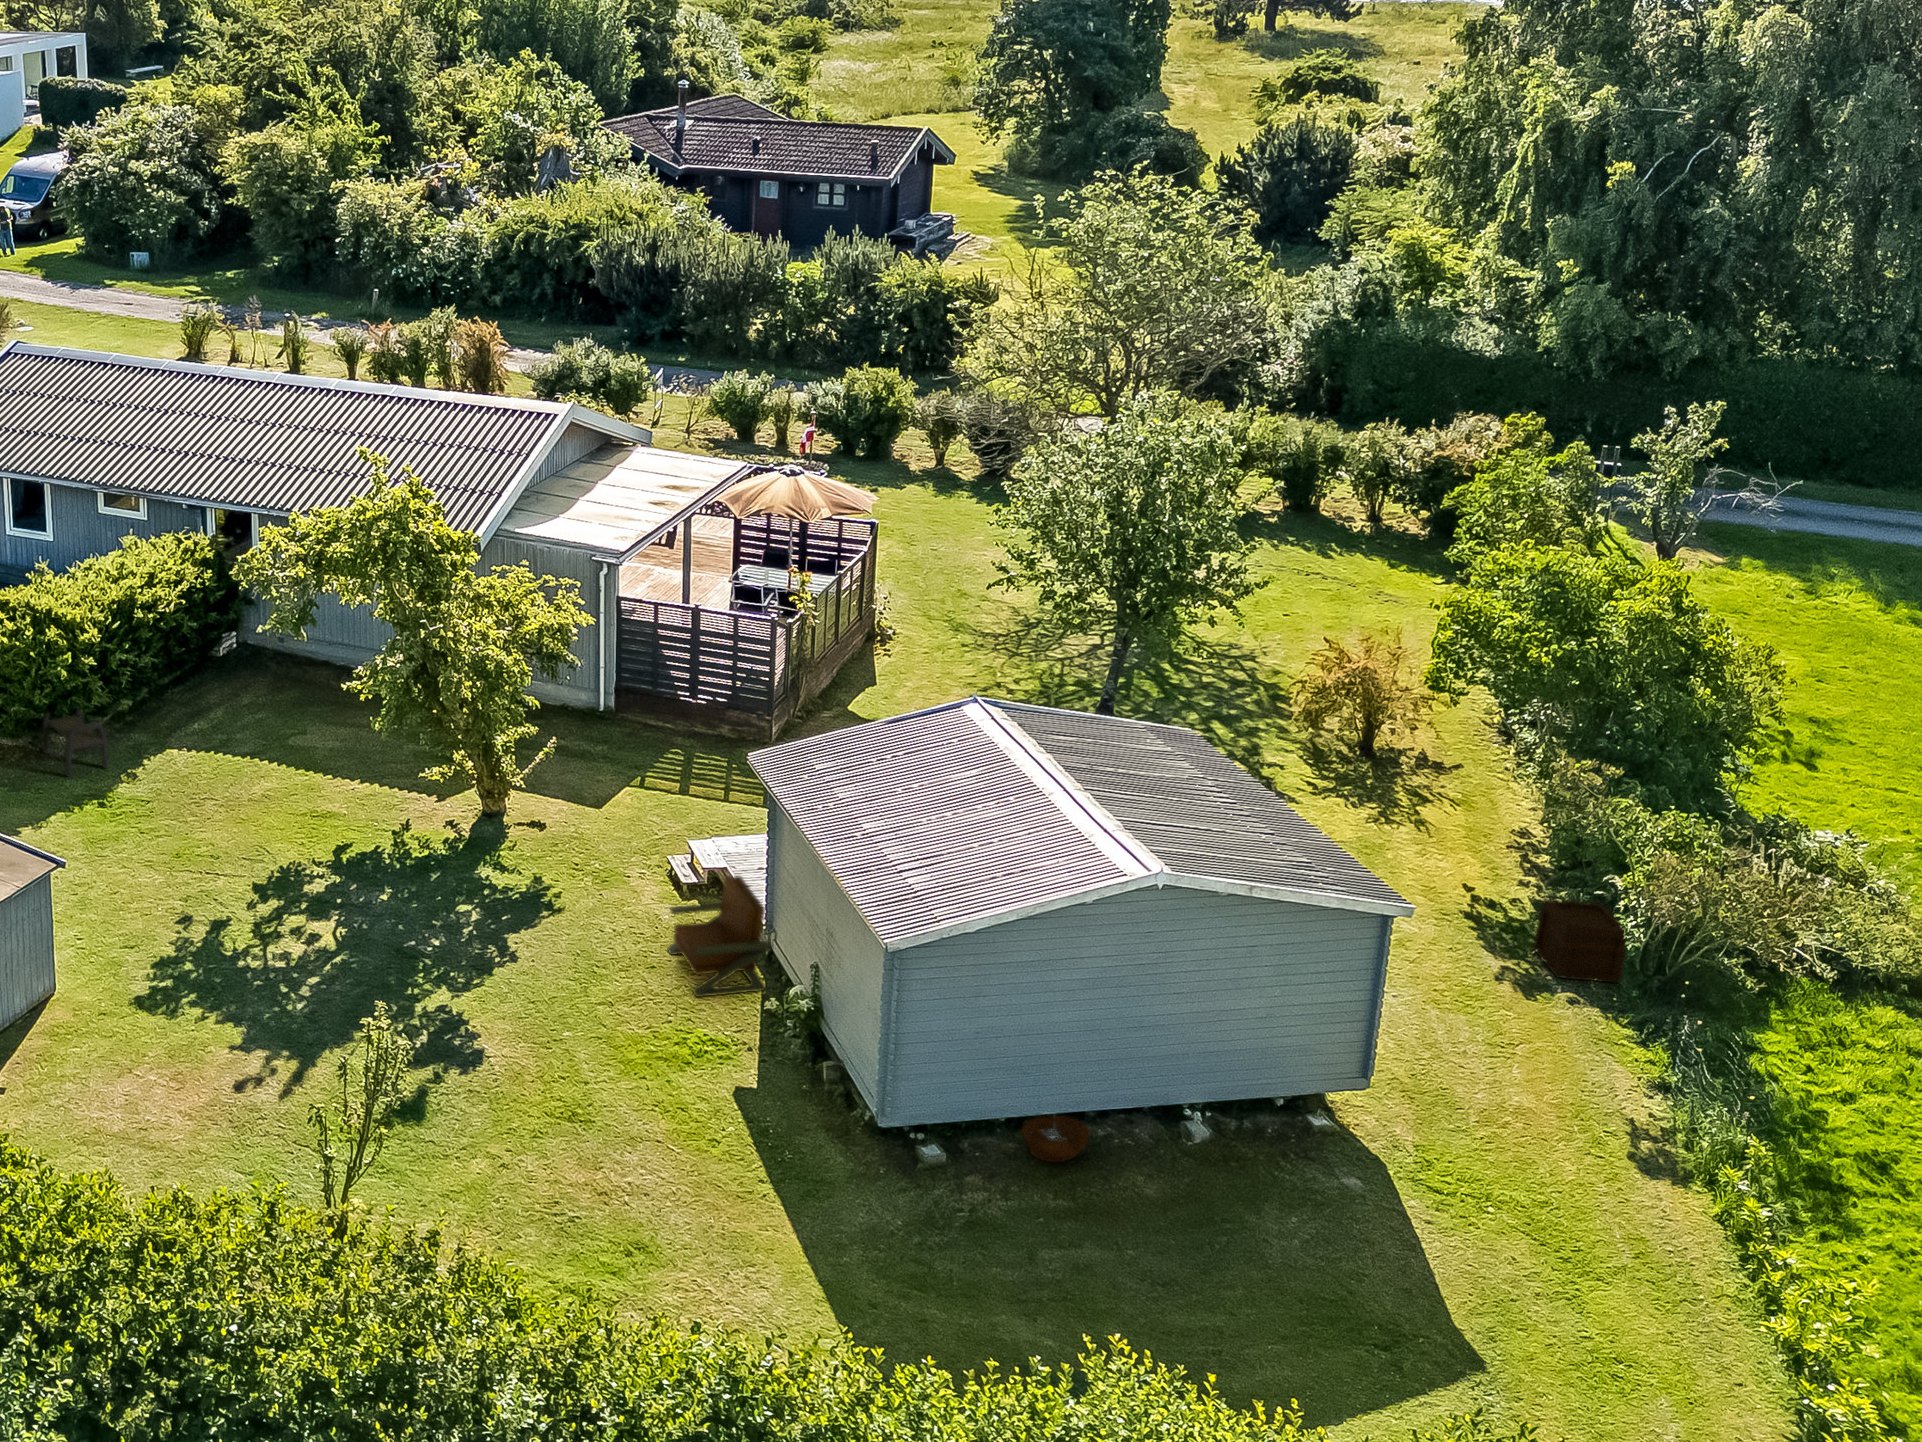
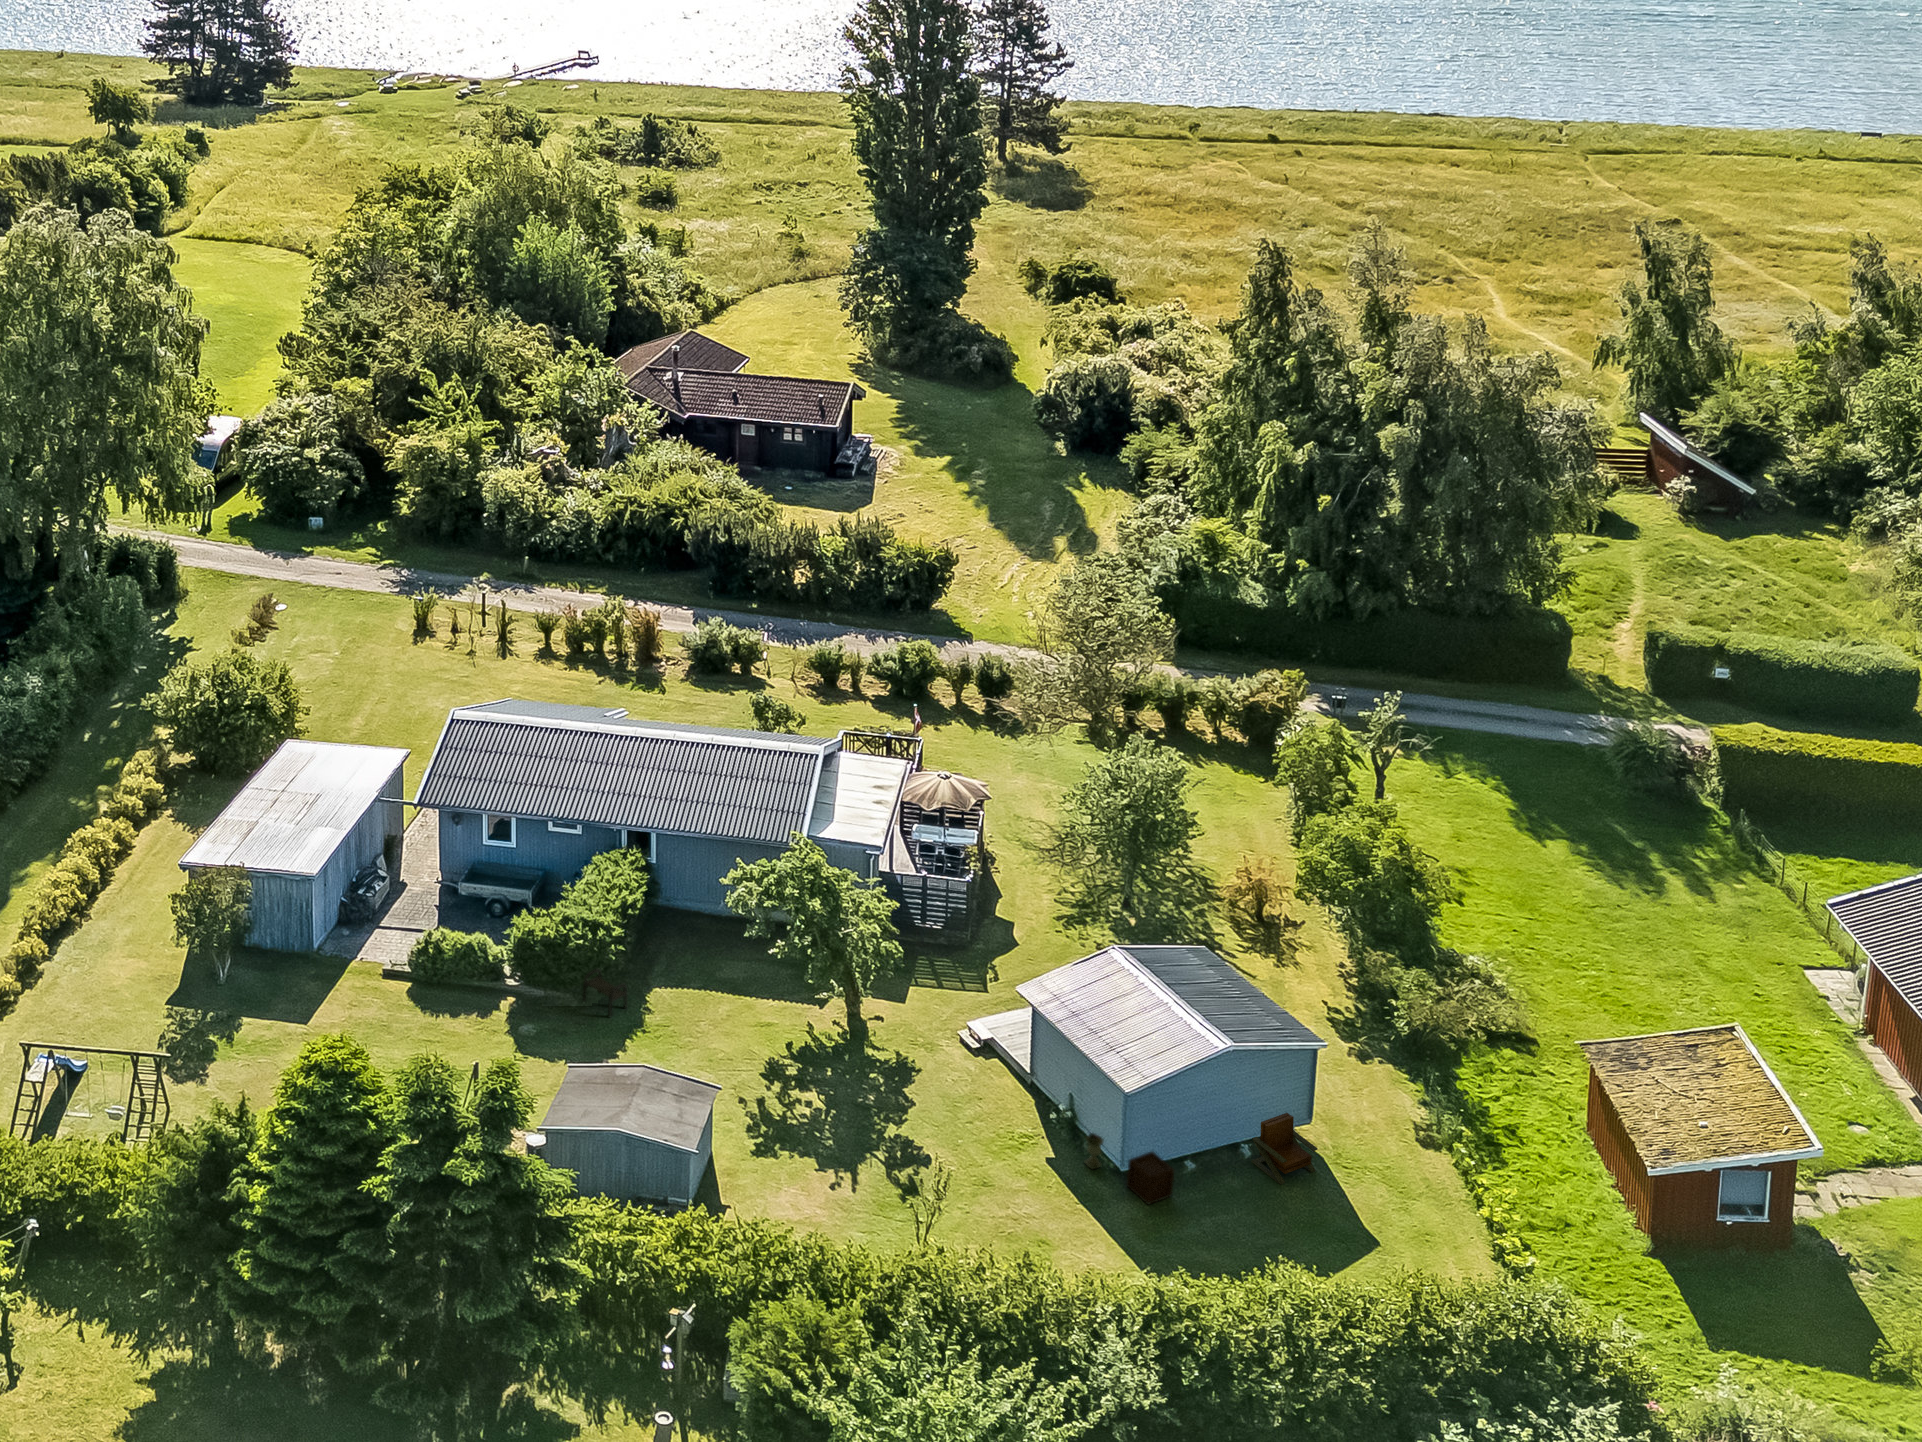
lounge chair: present [667,876,773,997] -> present [1251,1113,1318,1185]
wooden crate: present [1533,899,1626,983] -> present [1127,1152,1174,1204]
planter: none [809,1034,851,1110] -> present [1085,1133,1104,1169]
basket: present [1022,1116,1090,1162] -> none [1182,1157,1210,1181]

